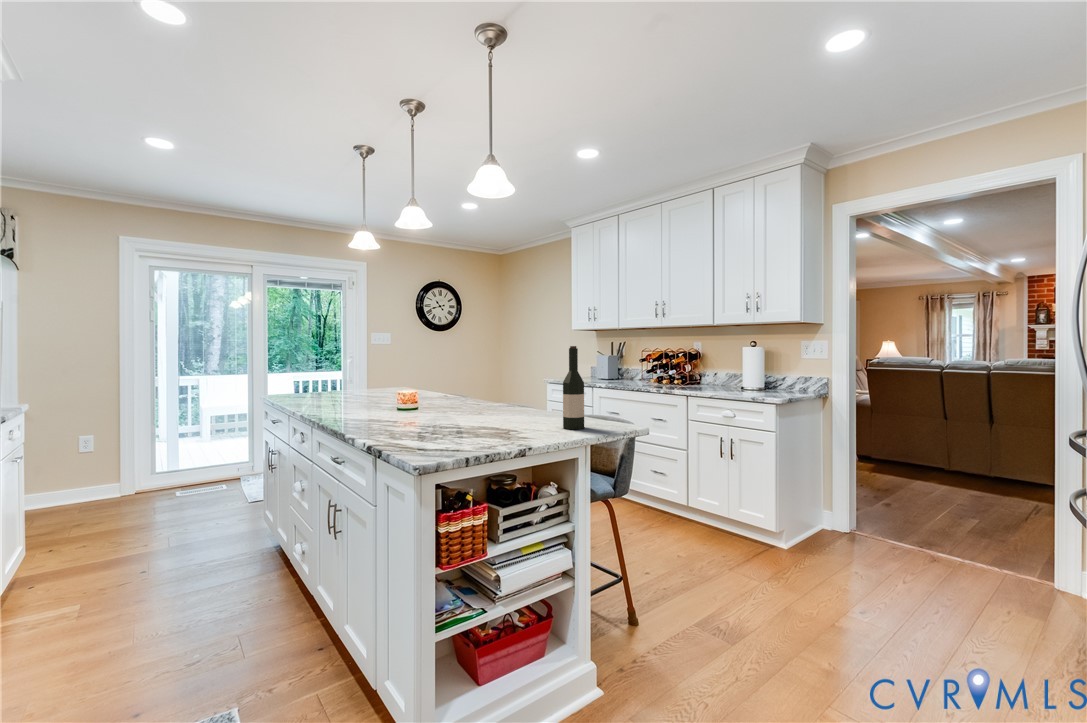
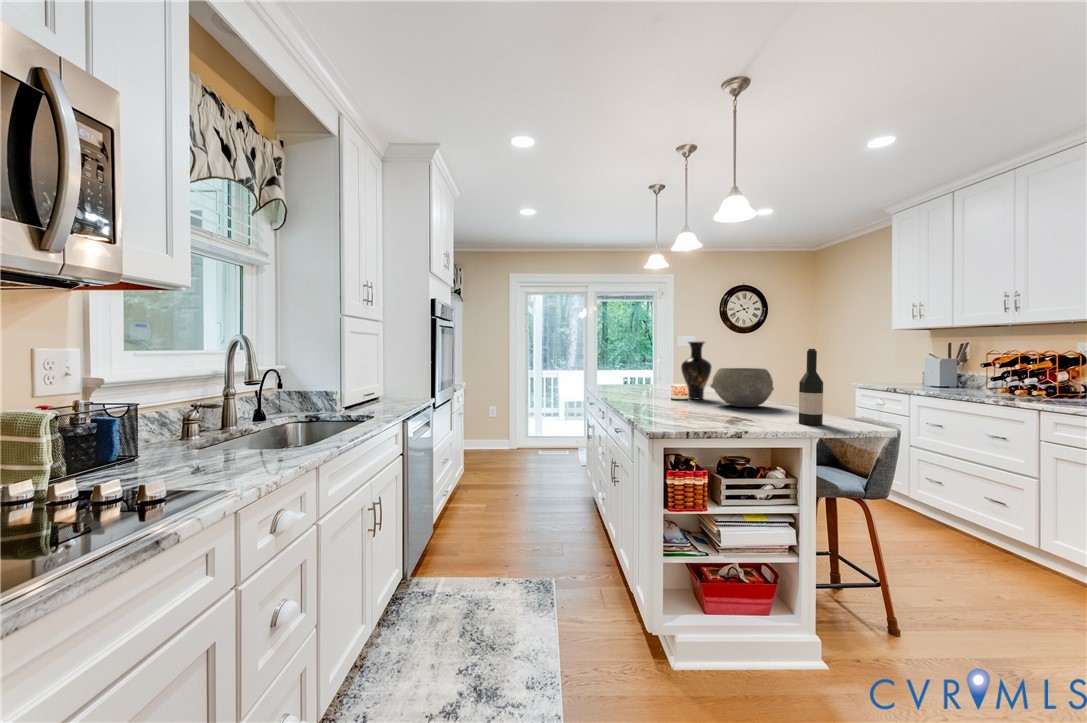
vase: none [406,339,443,411] -> present [681,342,712,399]
ceramic bowl: none [451,370,517,415] -> present [711,368,774,407]

